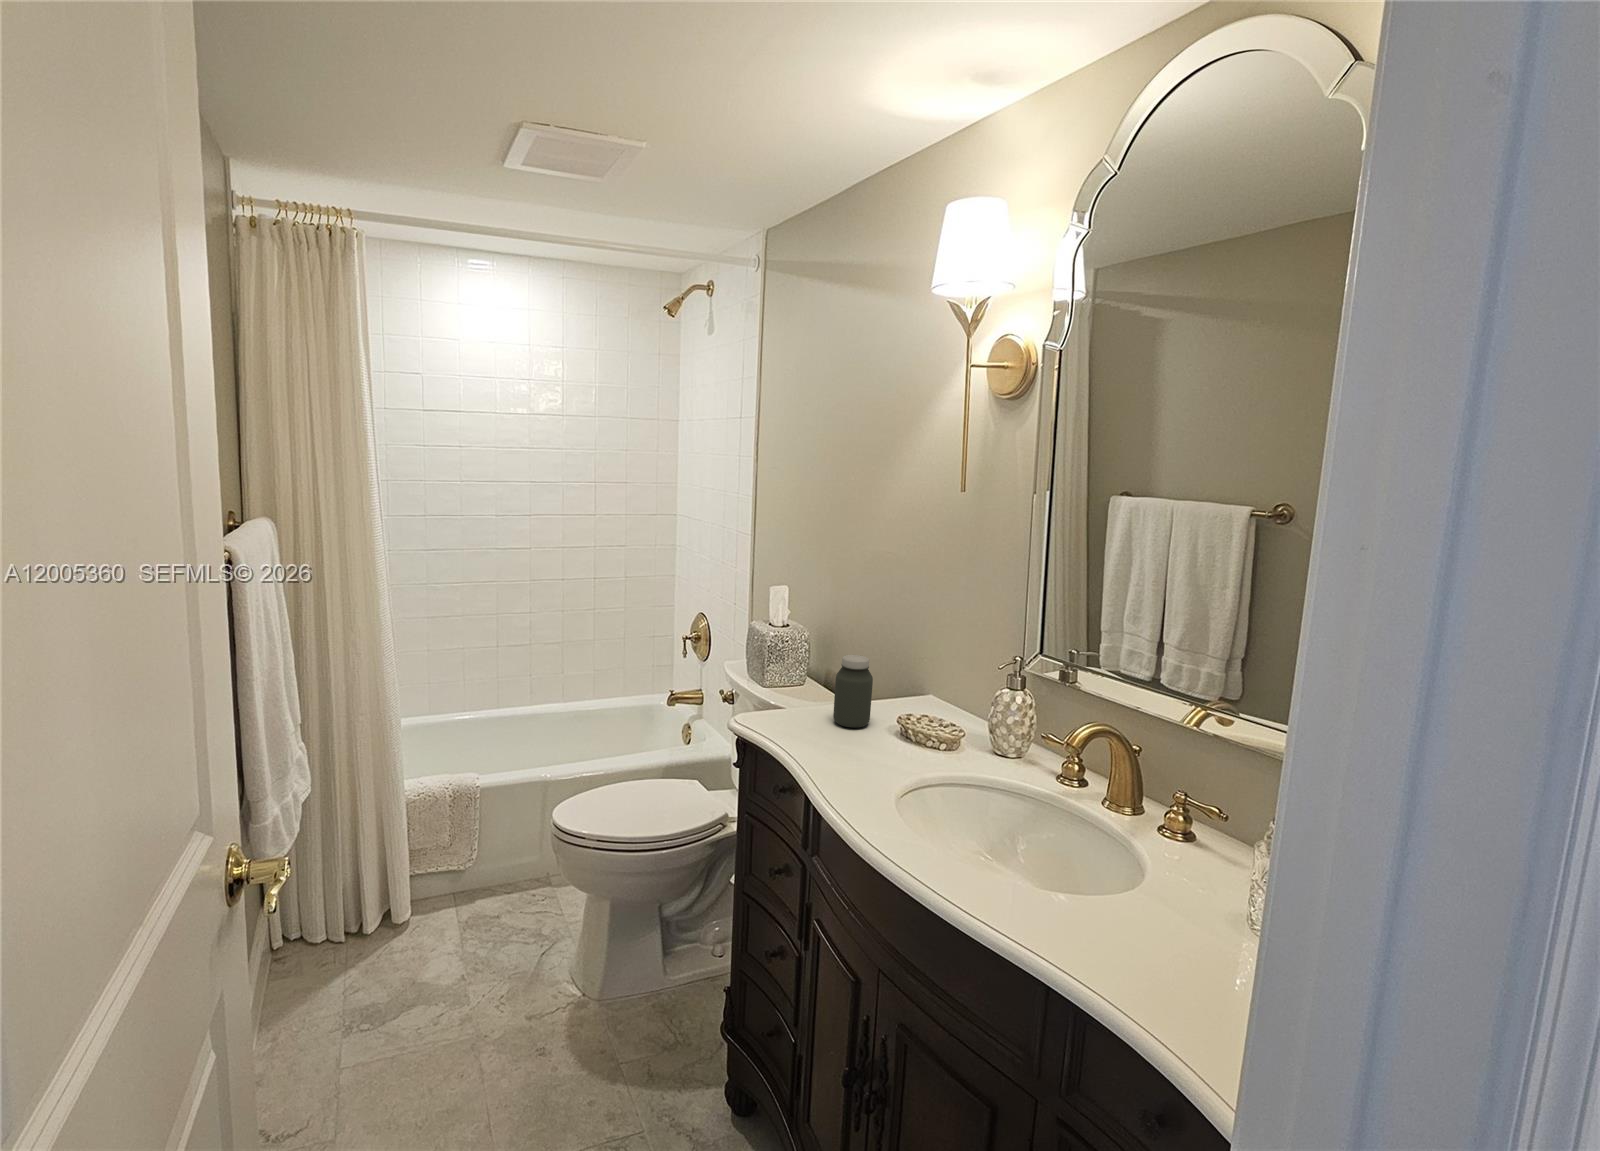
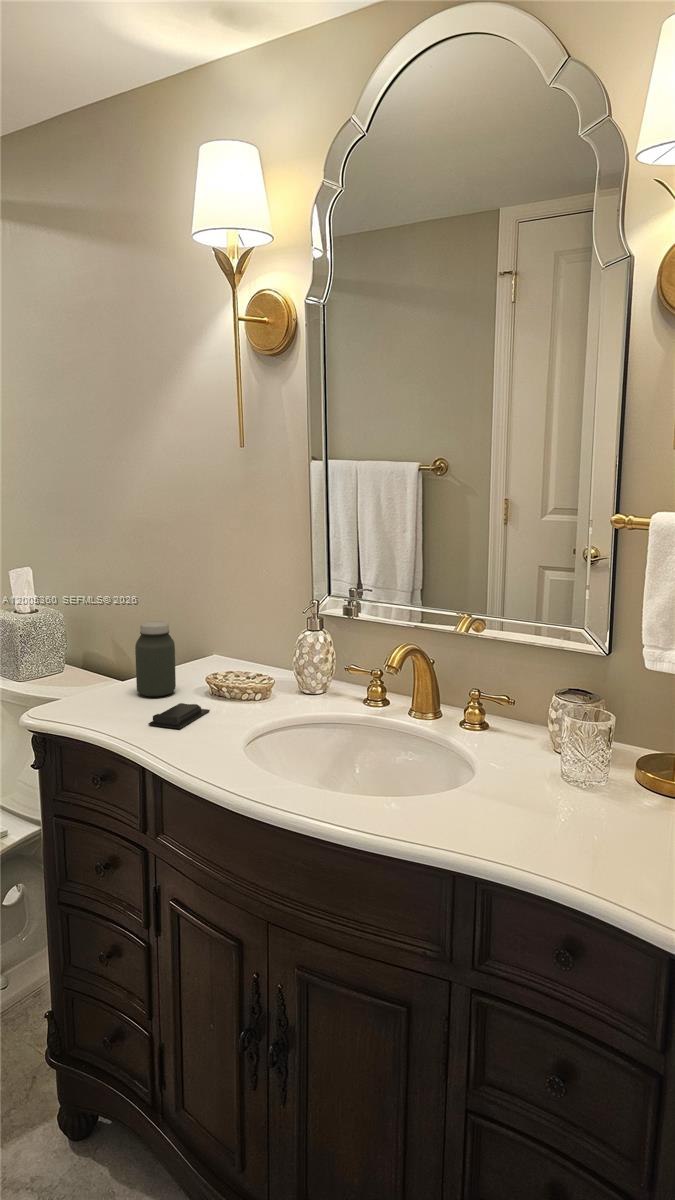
soap bar: none [830,741,893,771] -> present [148,703,210,729]

